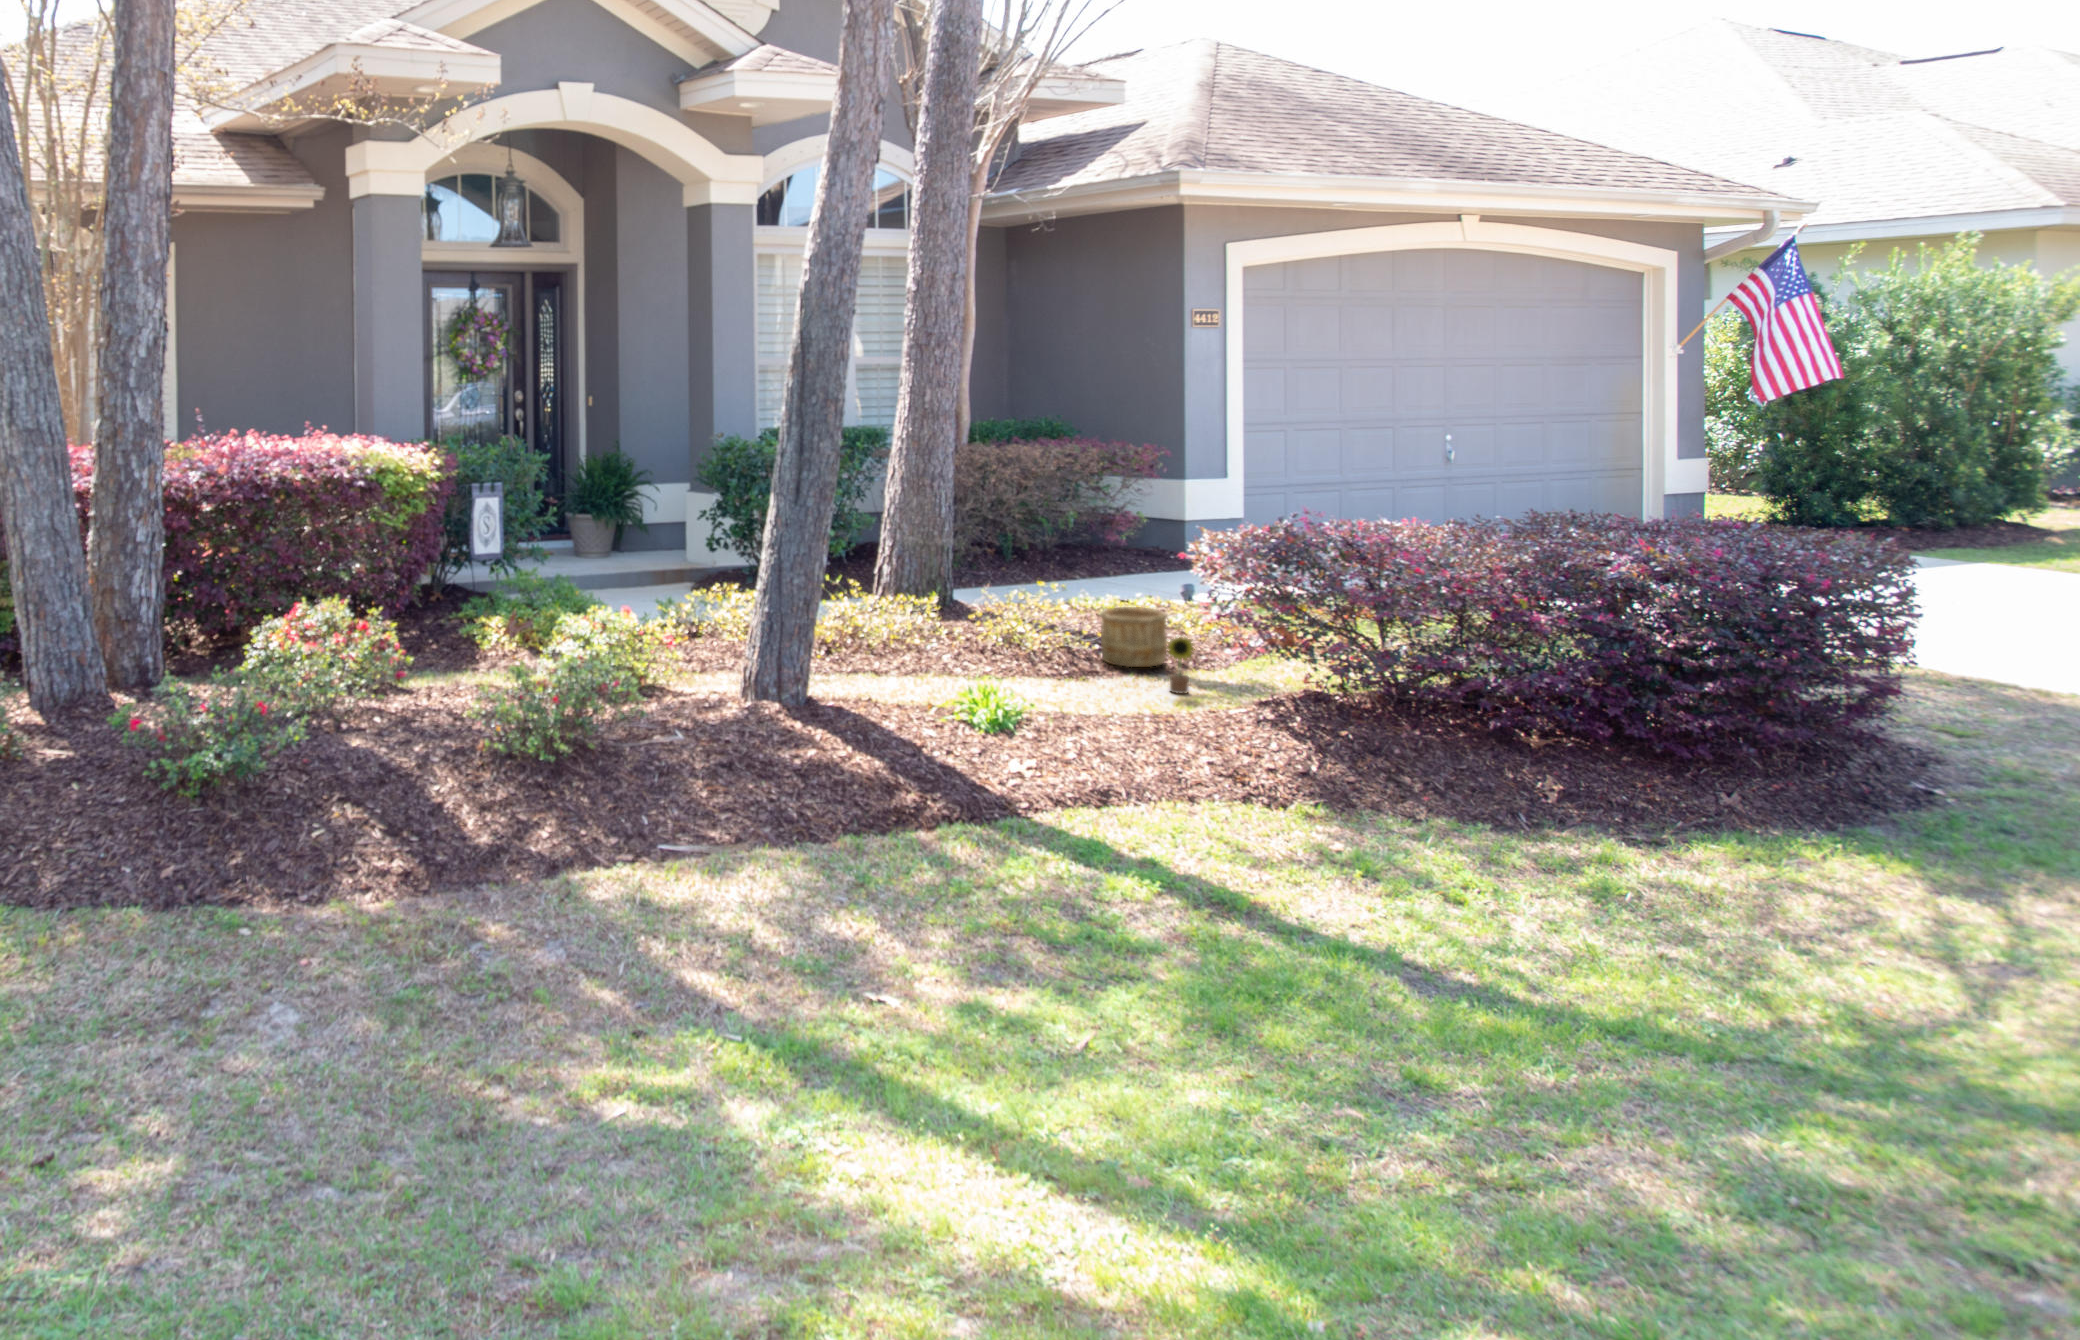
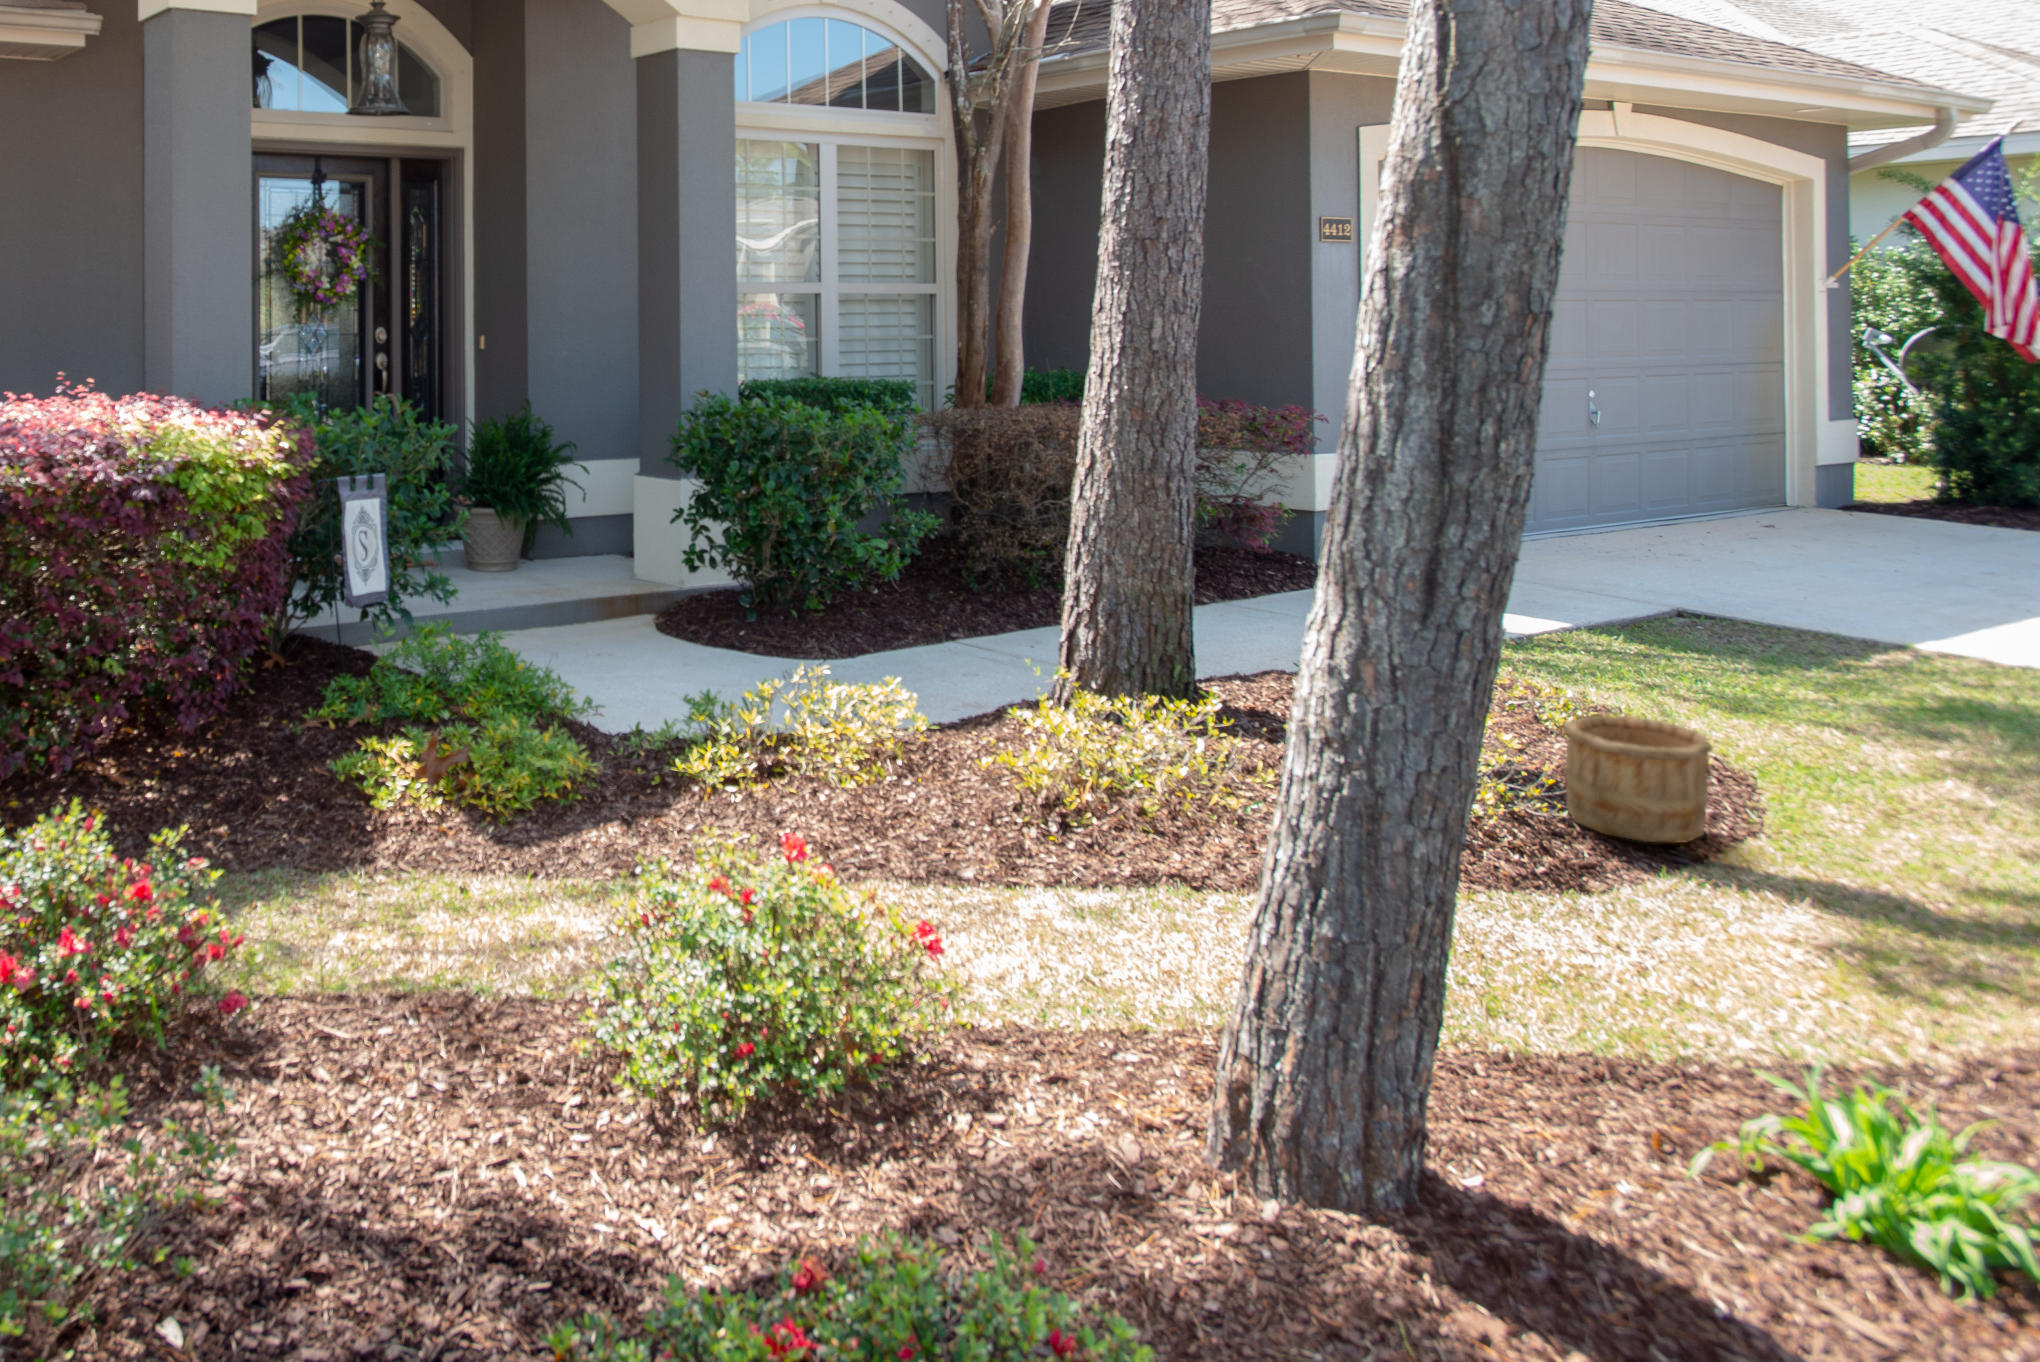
decorative plant: present [1166,637,1194,694] -> none [1823,812,1908,930]

